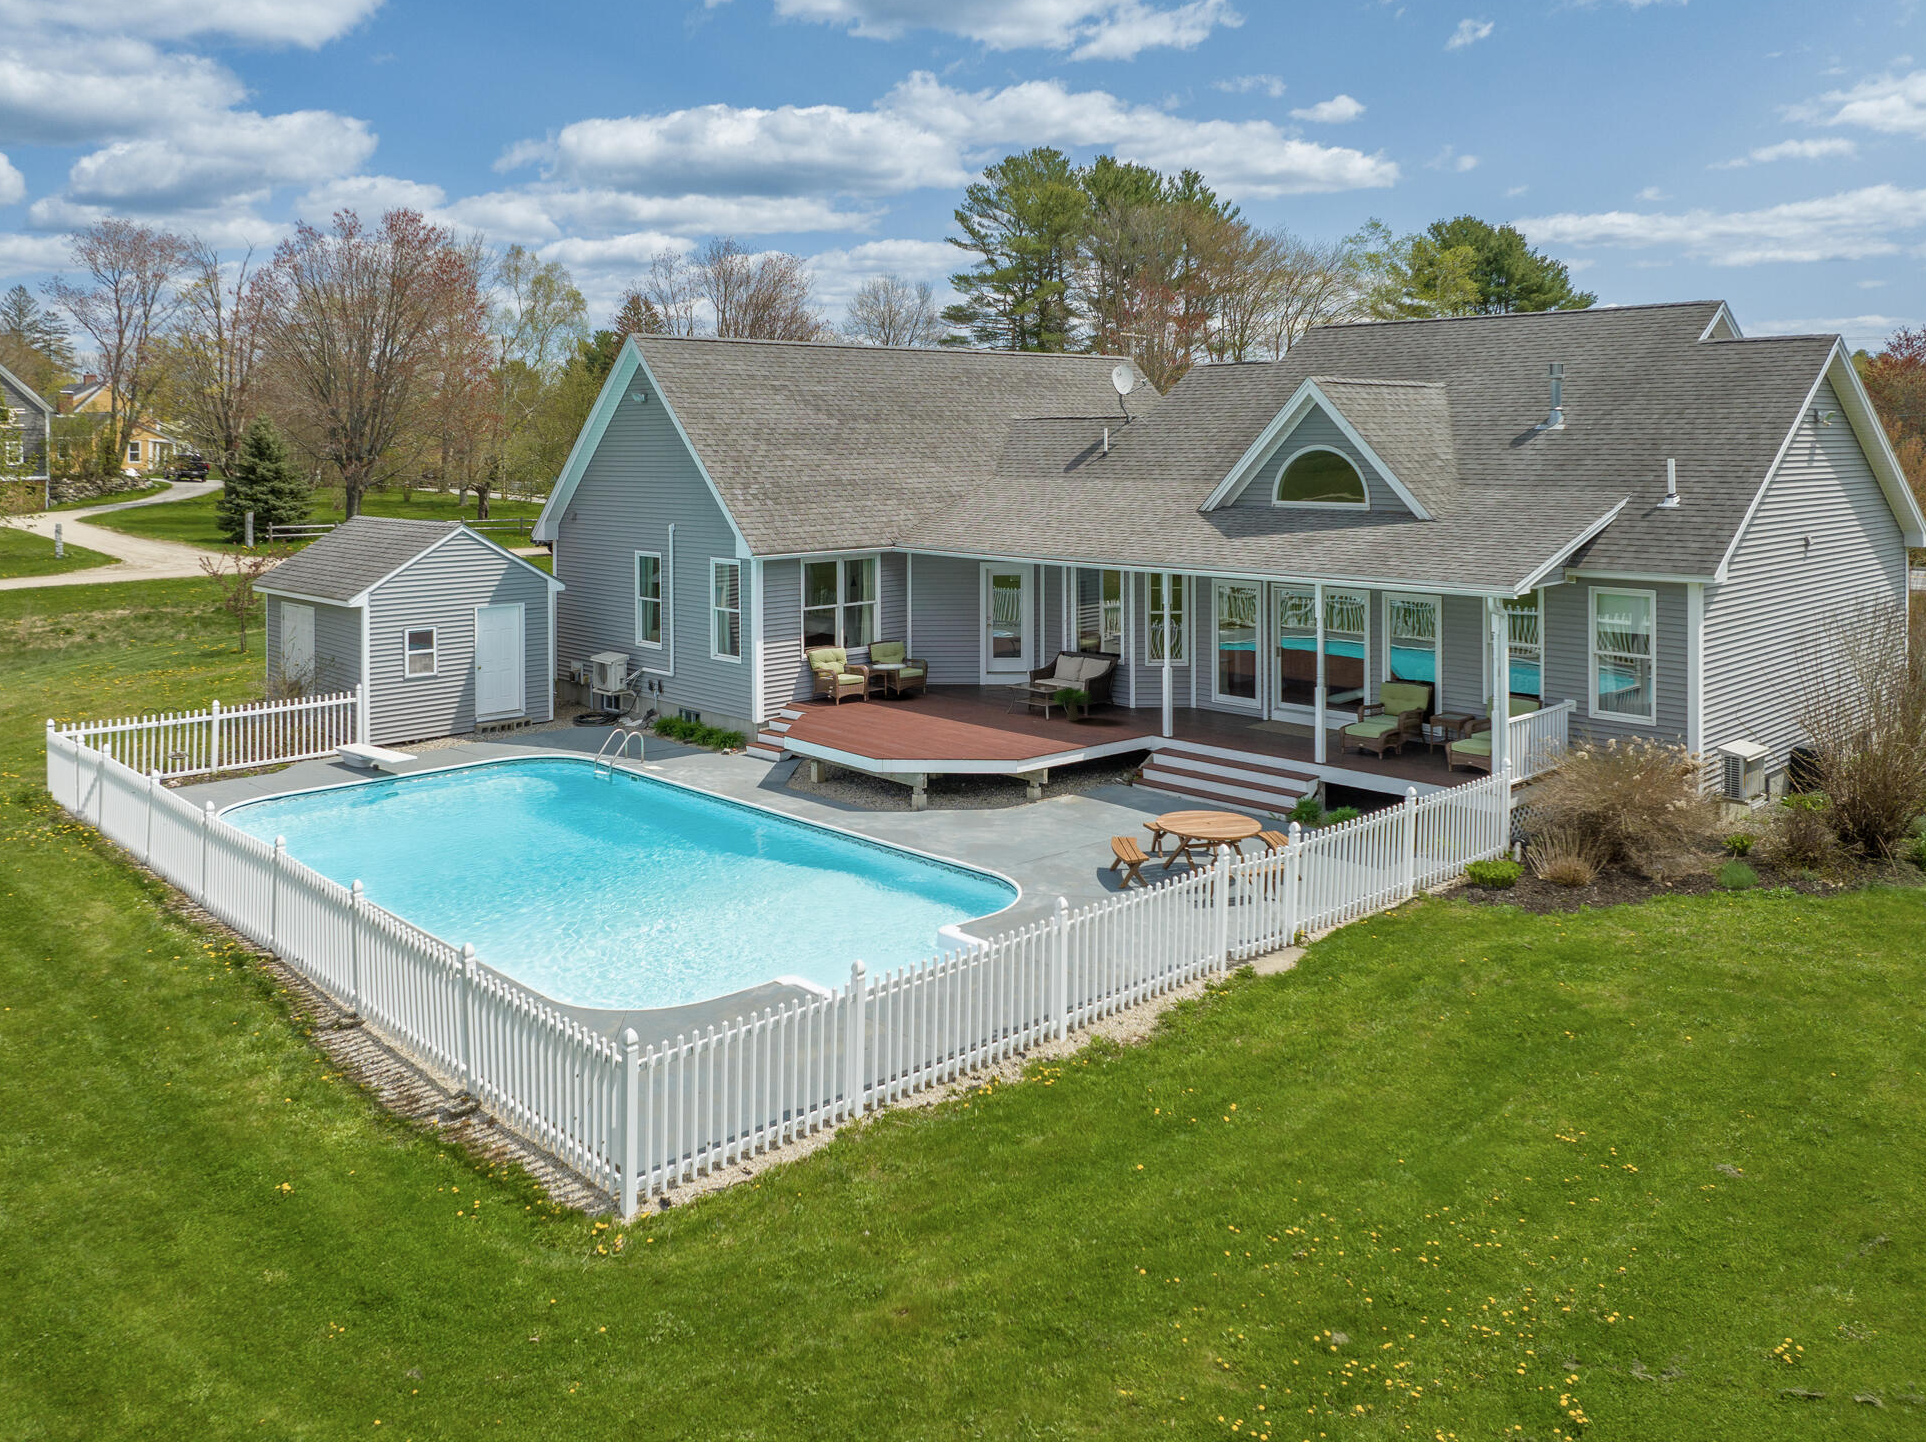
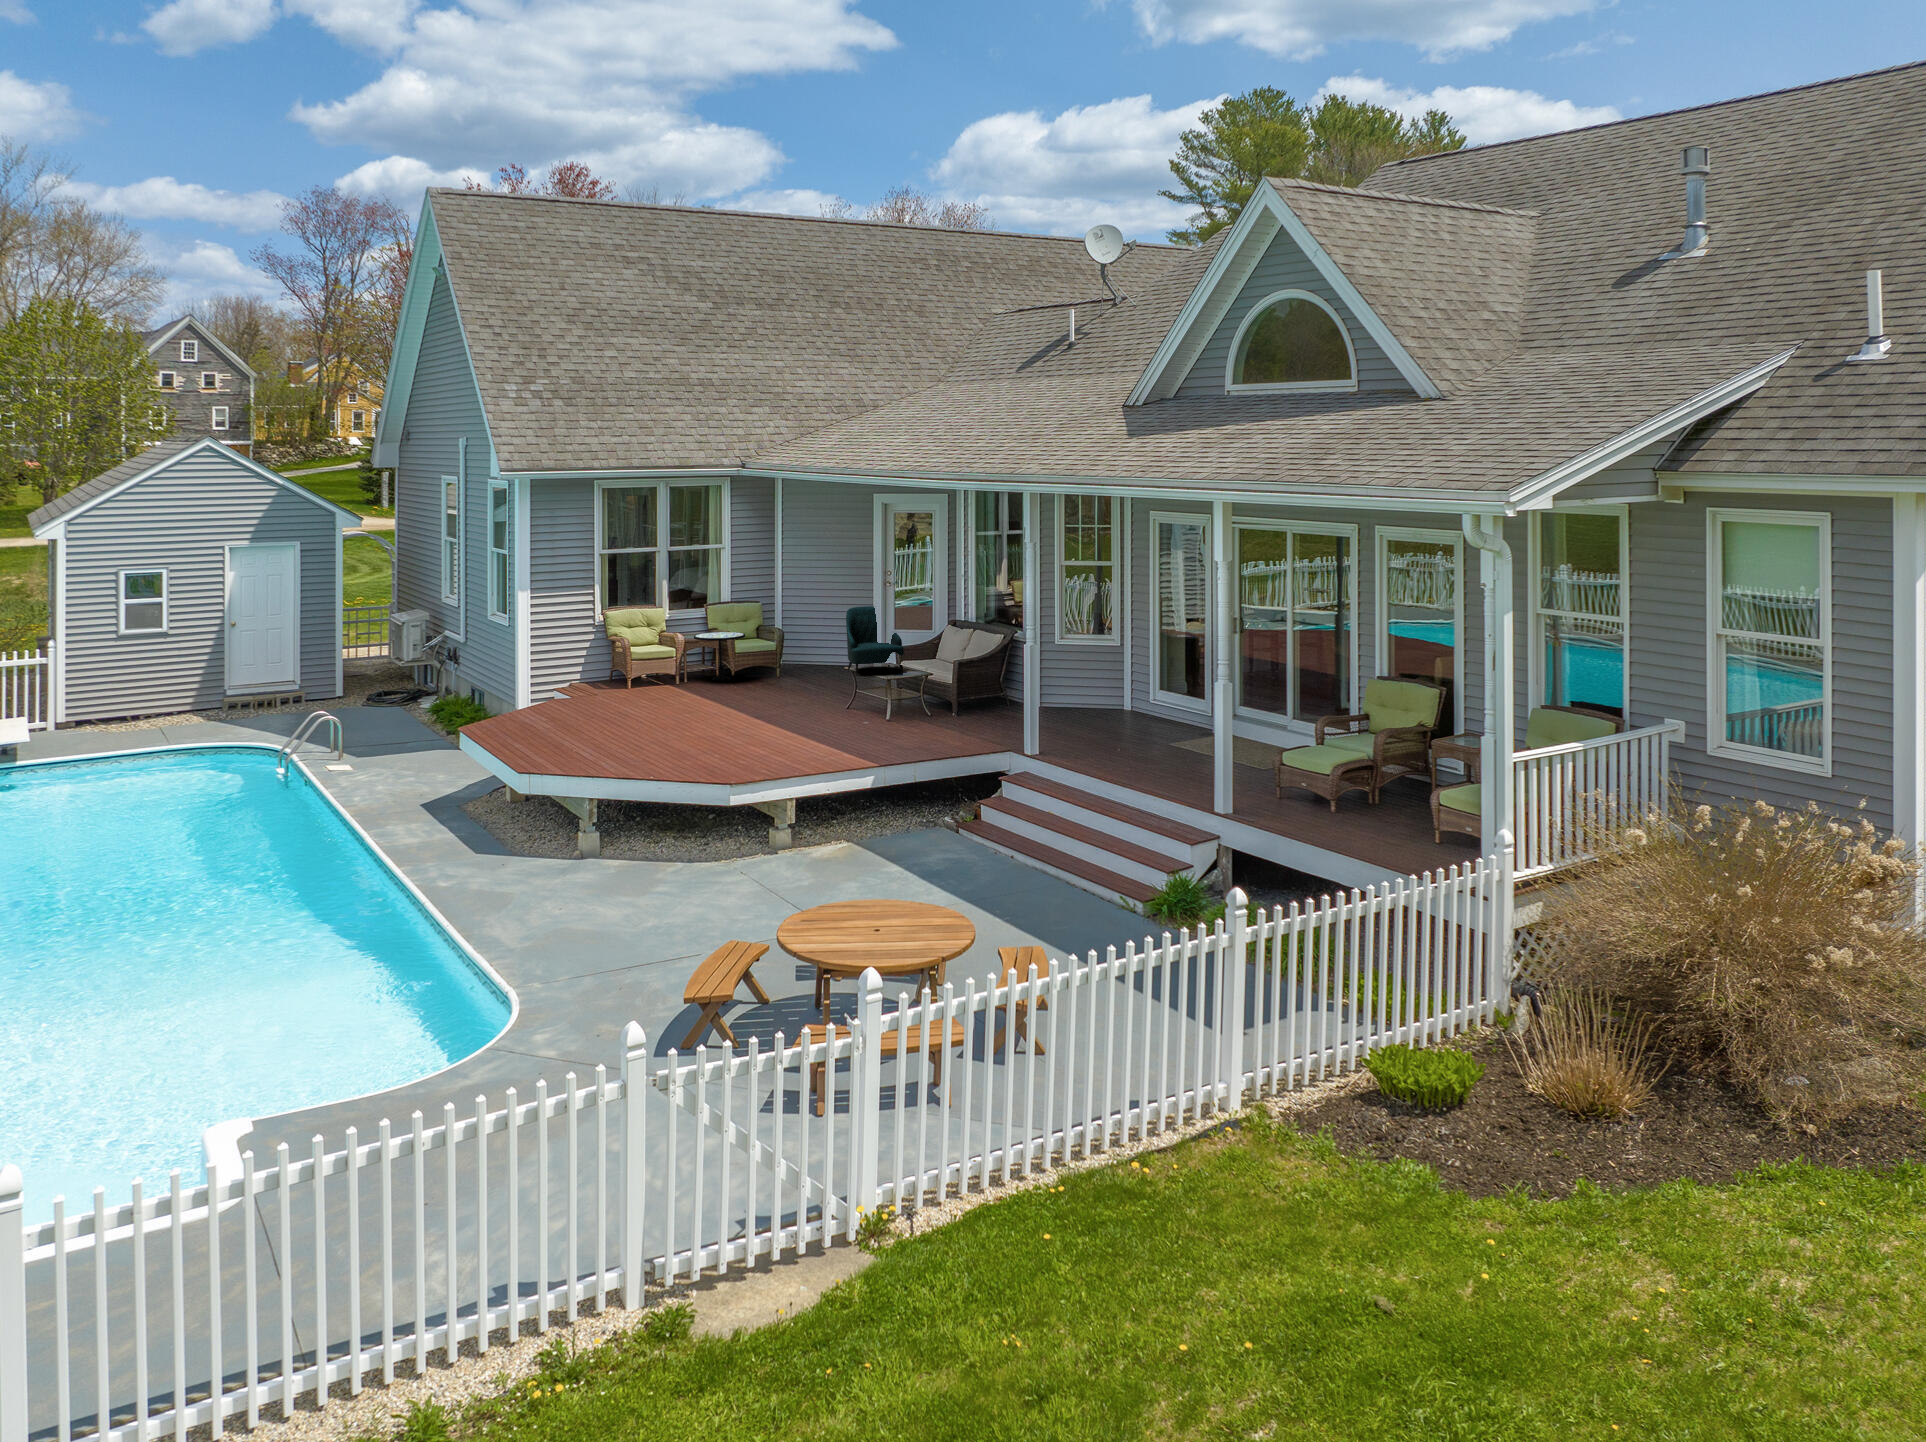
armchair: none [965,643,1011,692] -> present [846,606,904,675]
potted plant: present [1054,687,1091,721] -> none [892,666,958,721]

